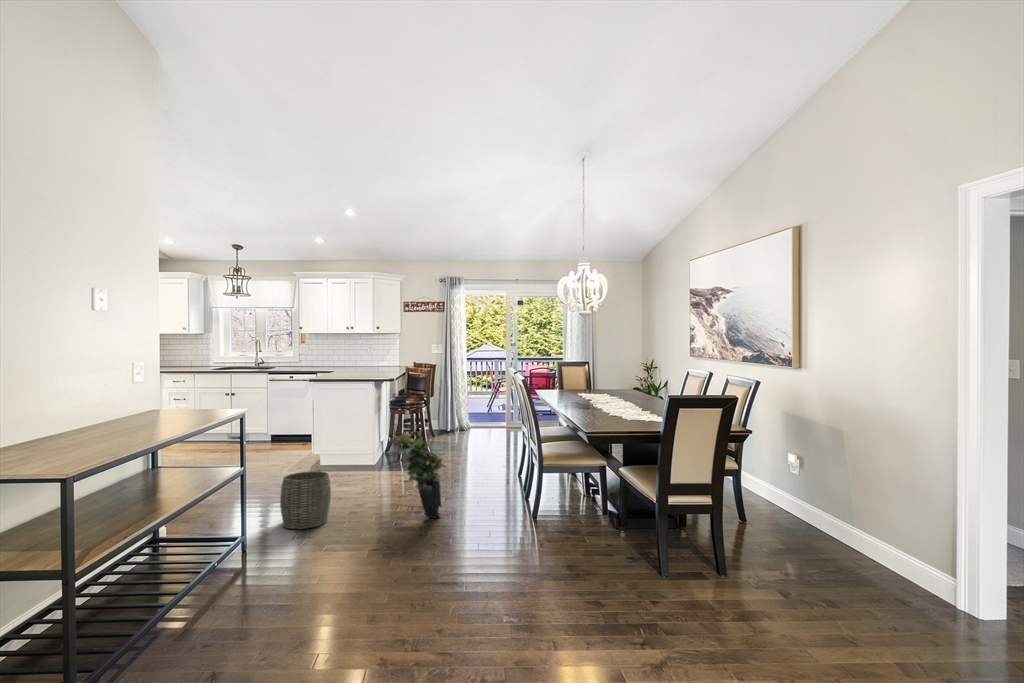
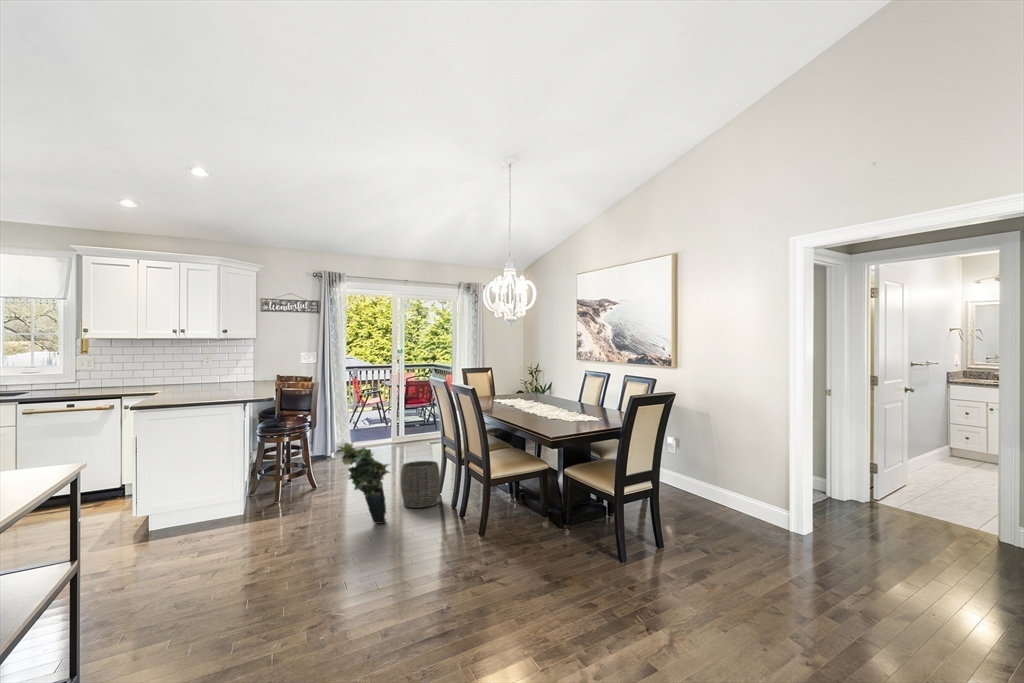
woven basket: present [280,471,331,529] -> present [400,461,440,508]

